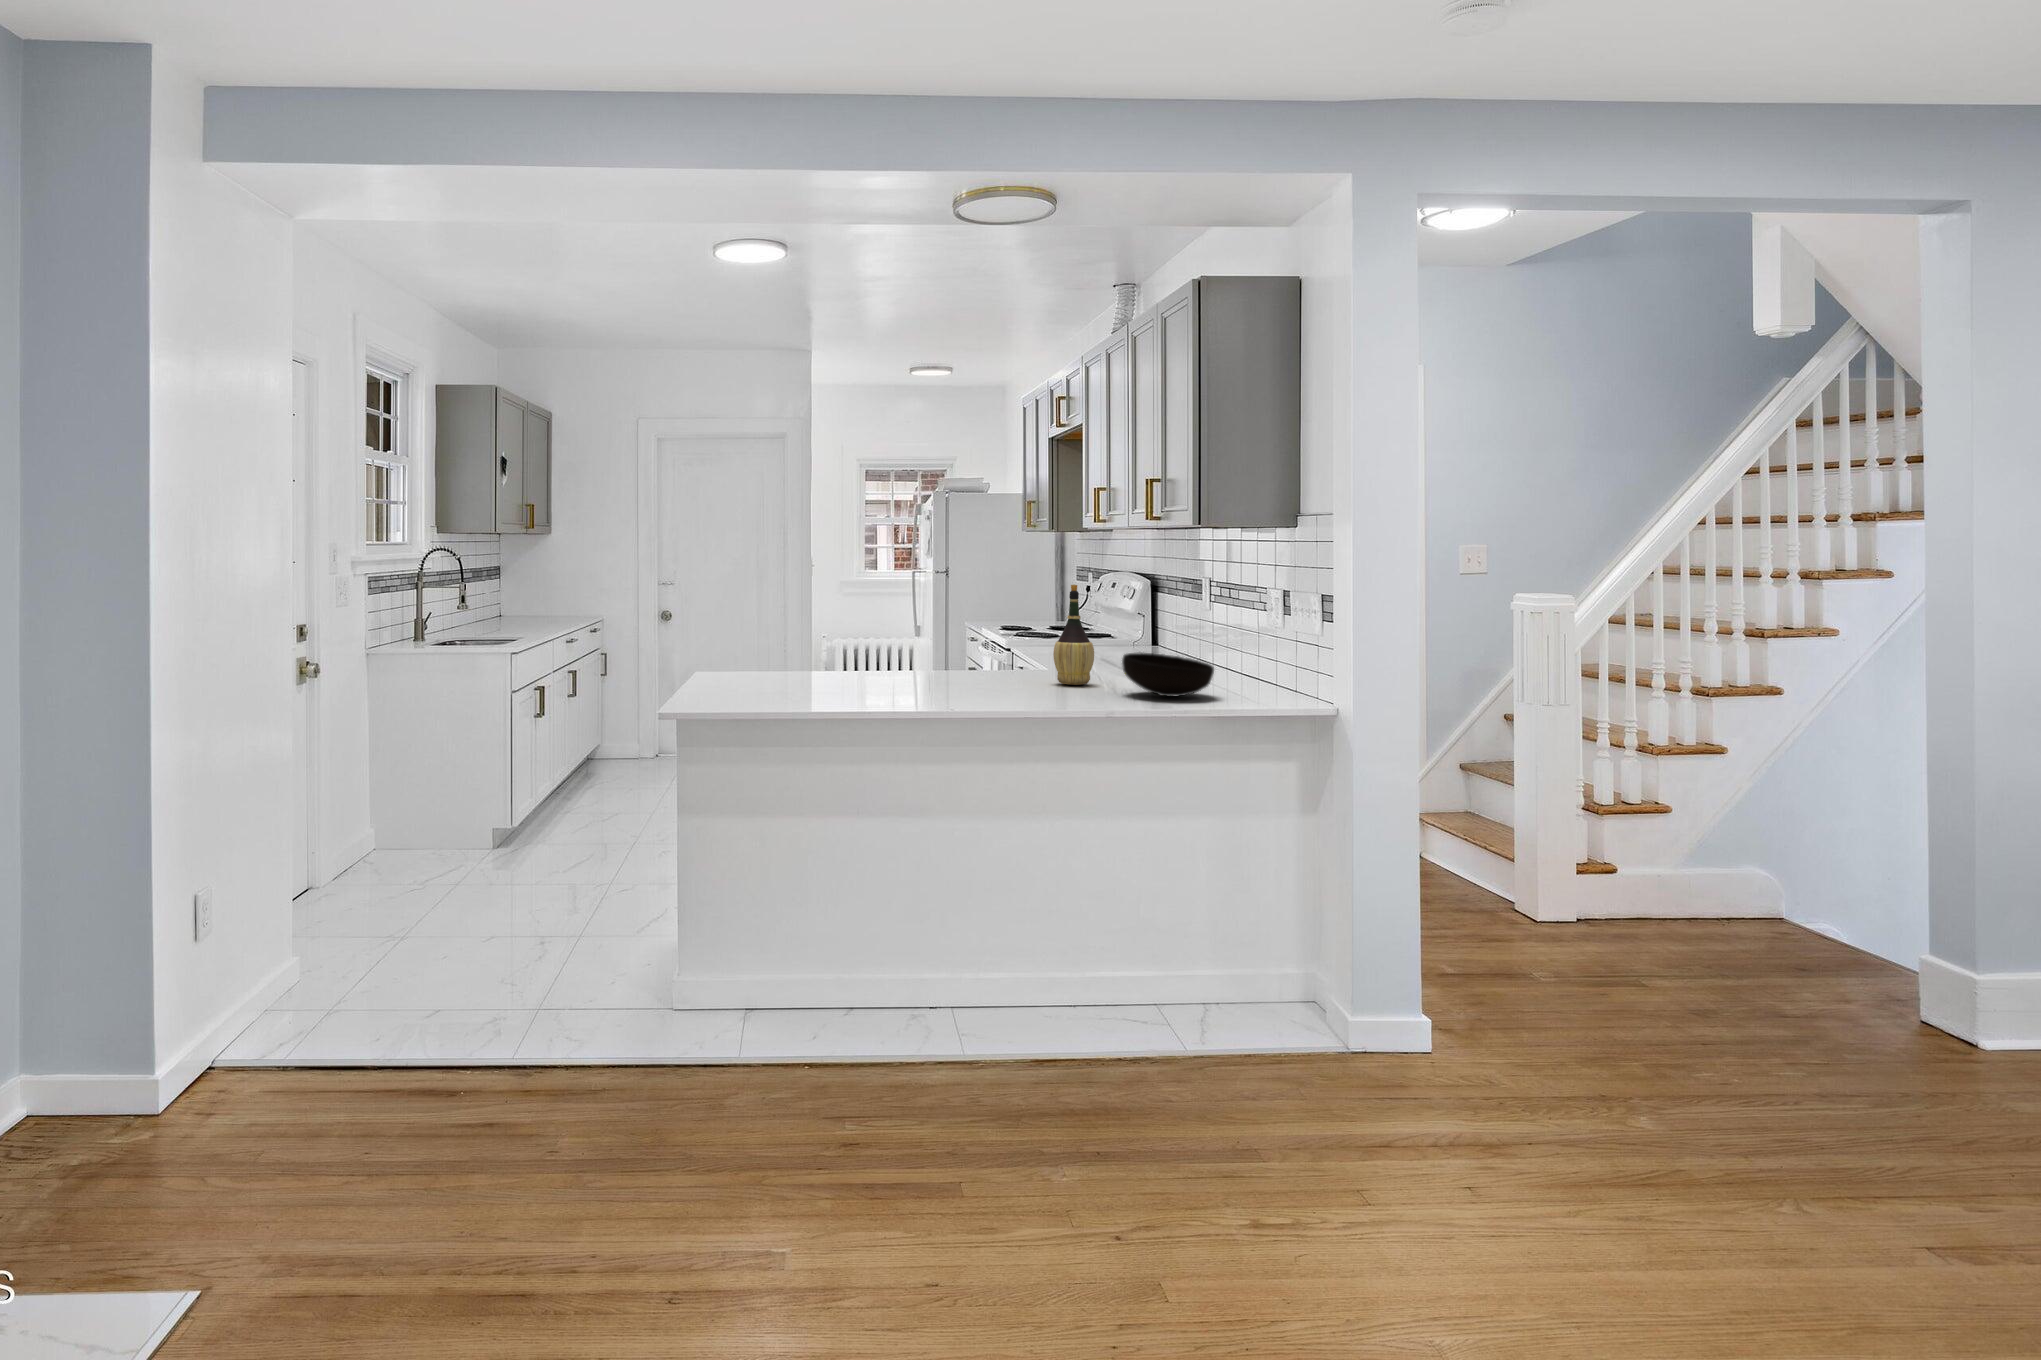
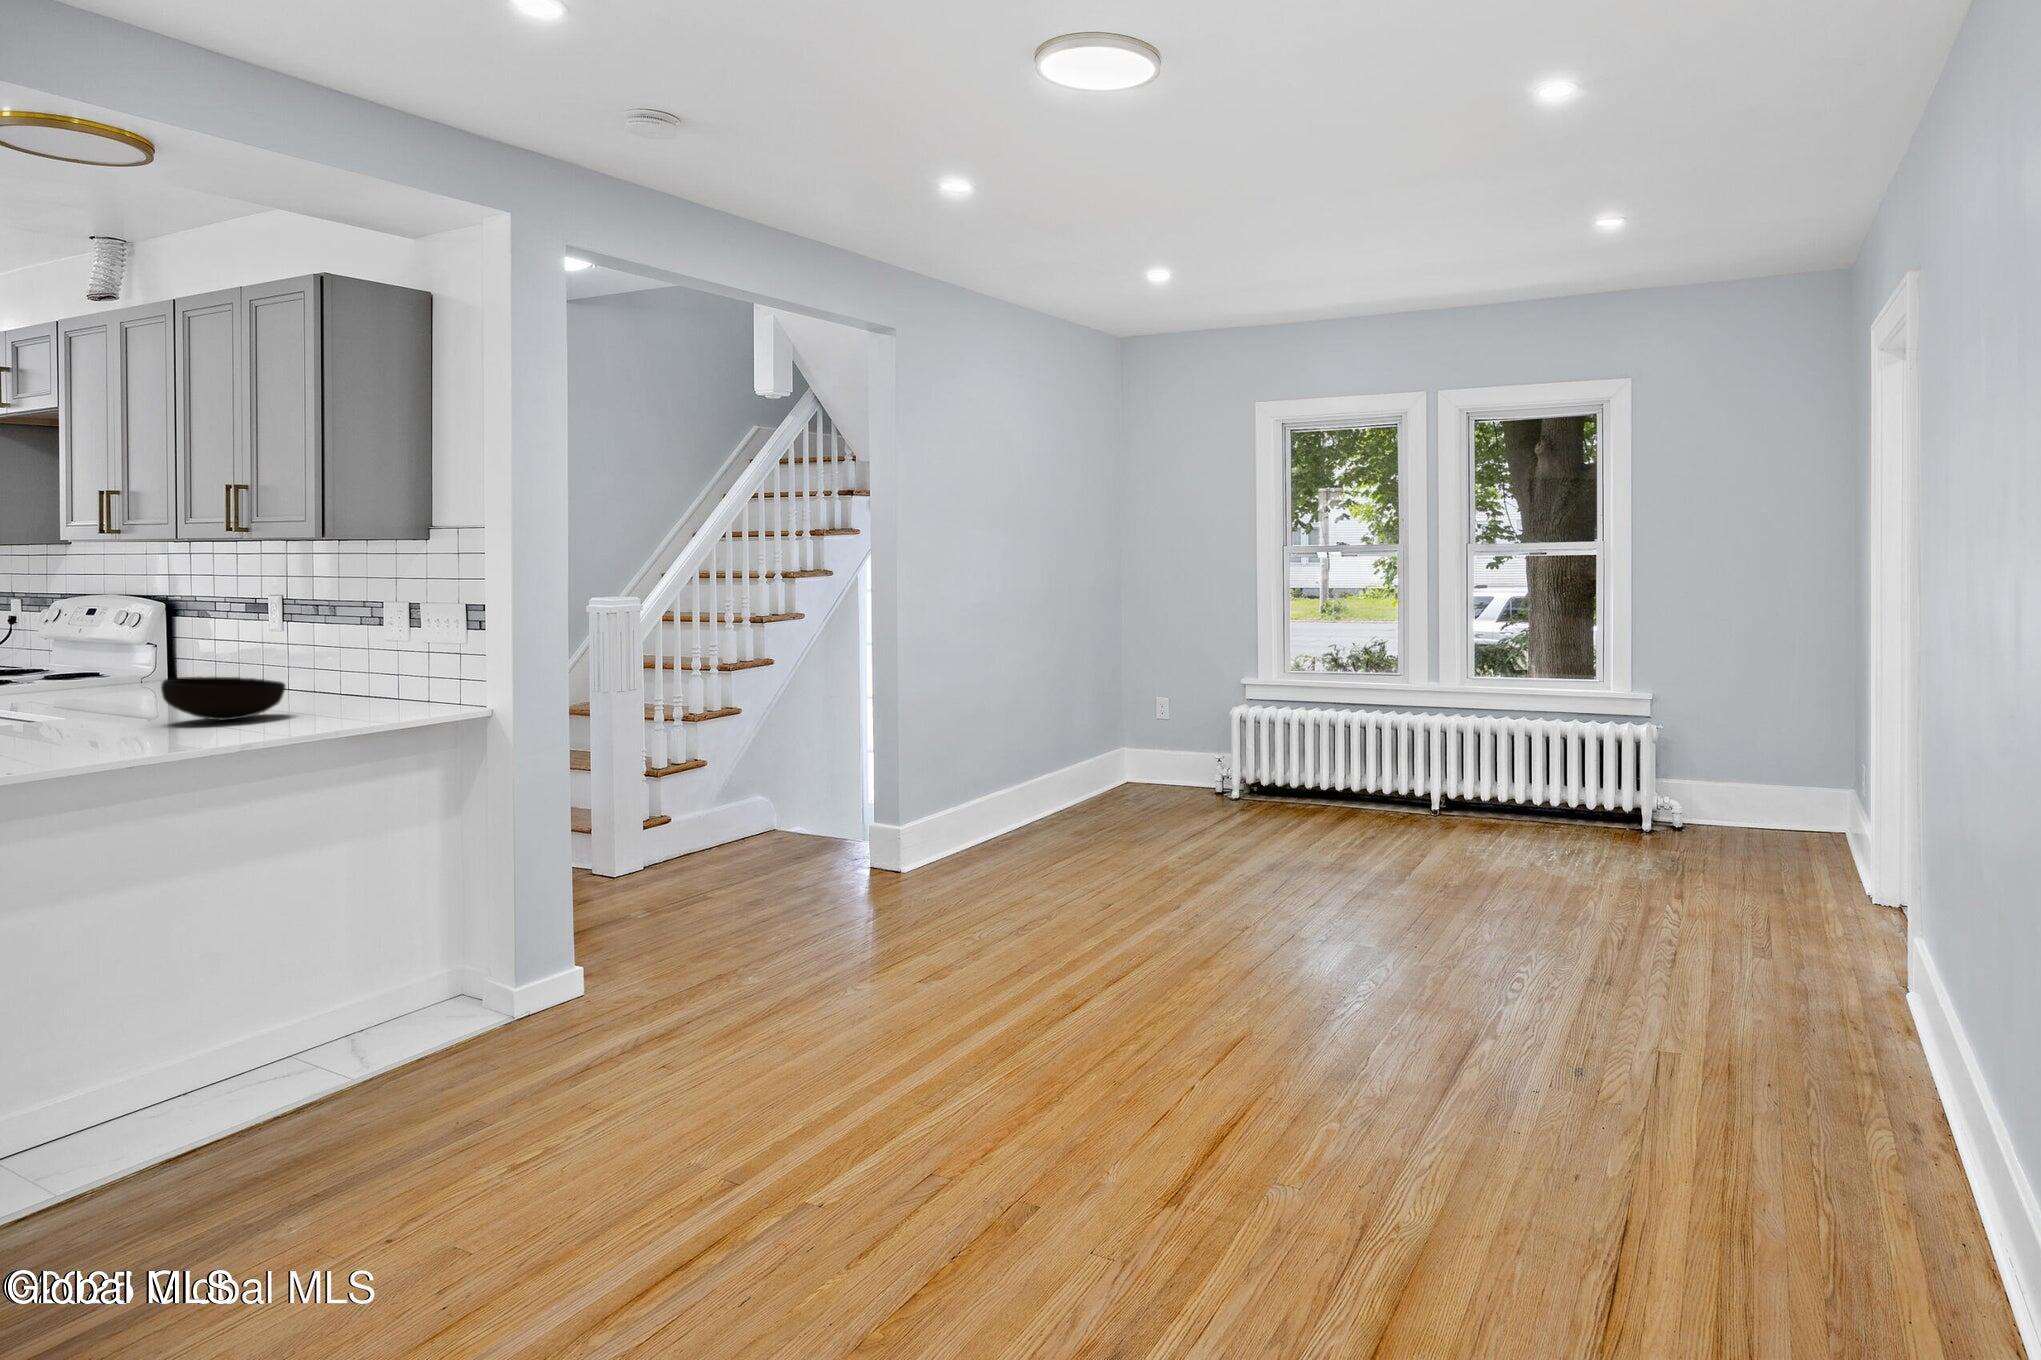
wine bottle: present [1053,584,1094,685] -> none [49,606,113,724]

